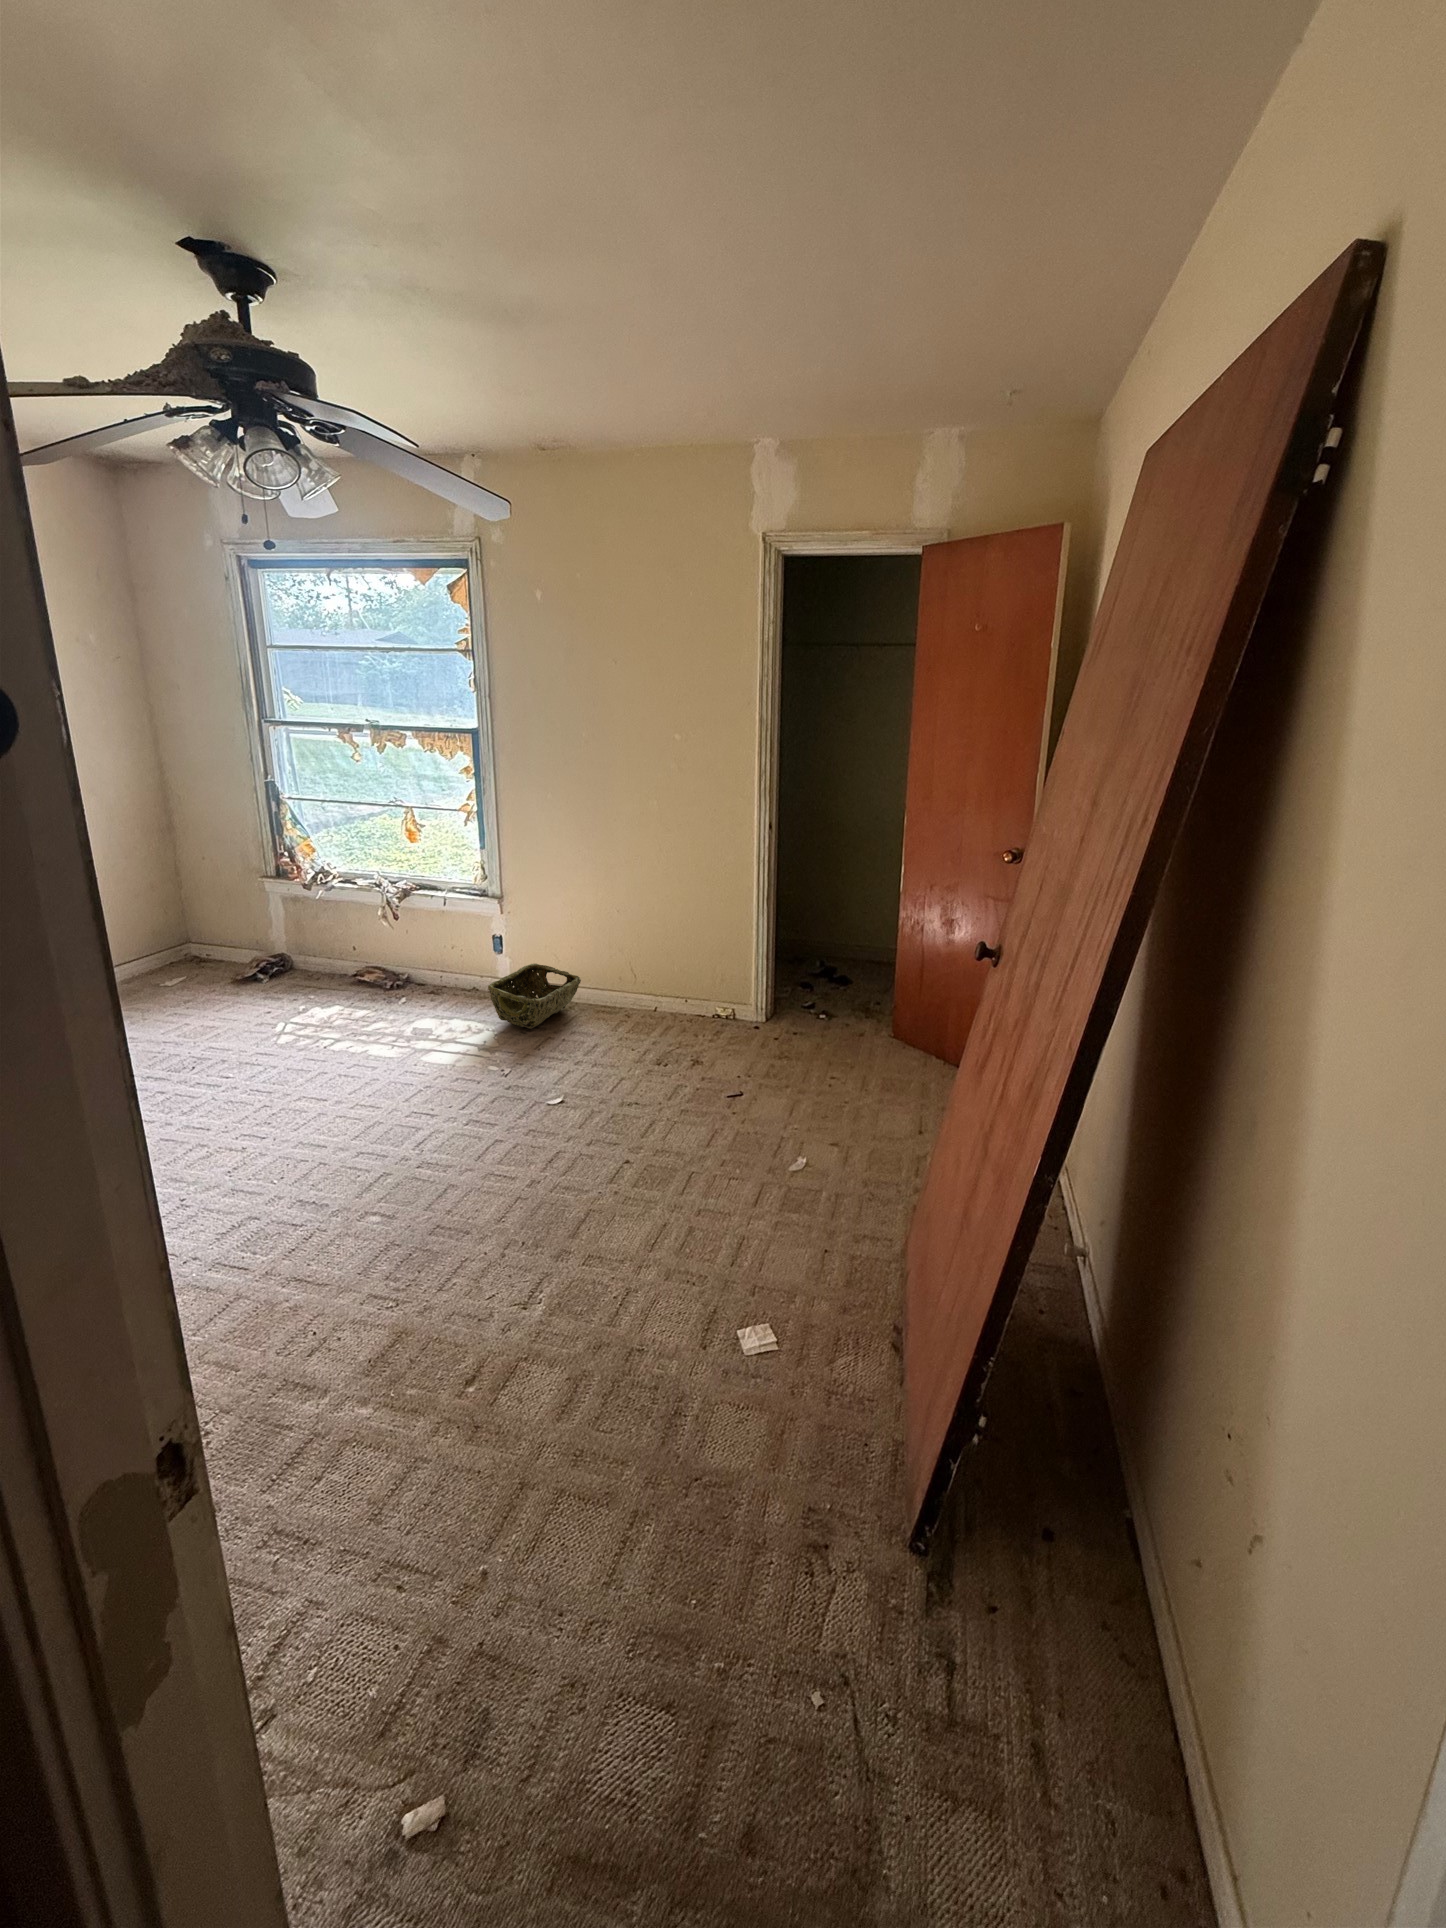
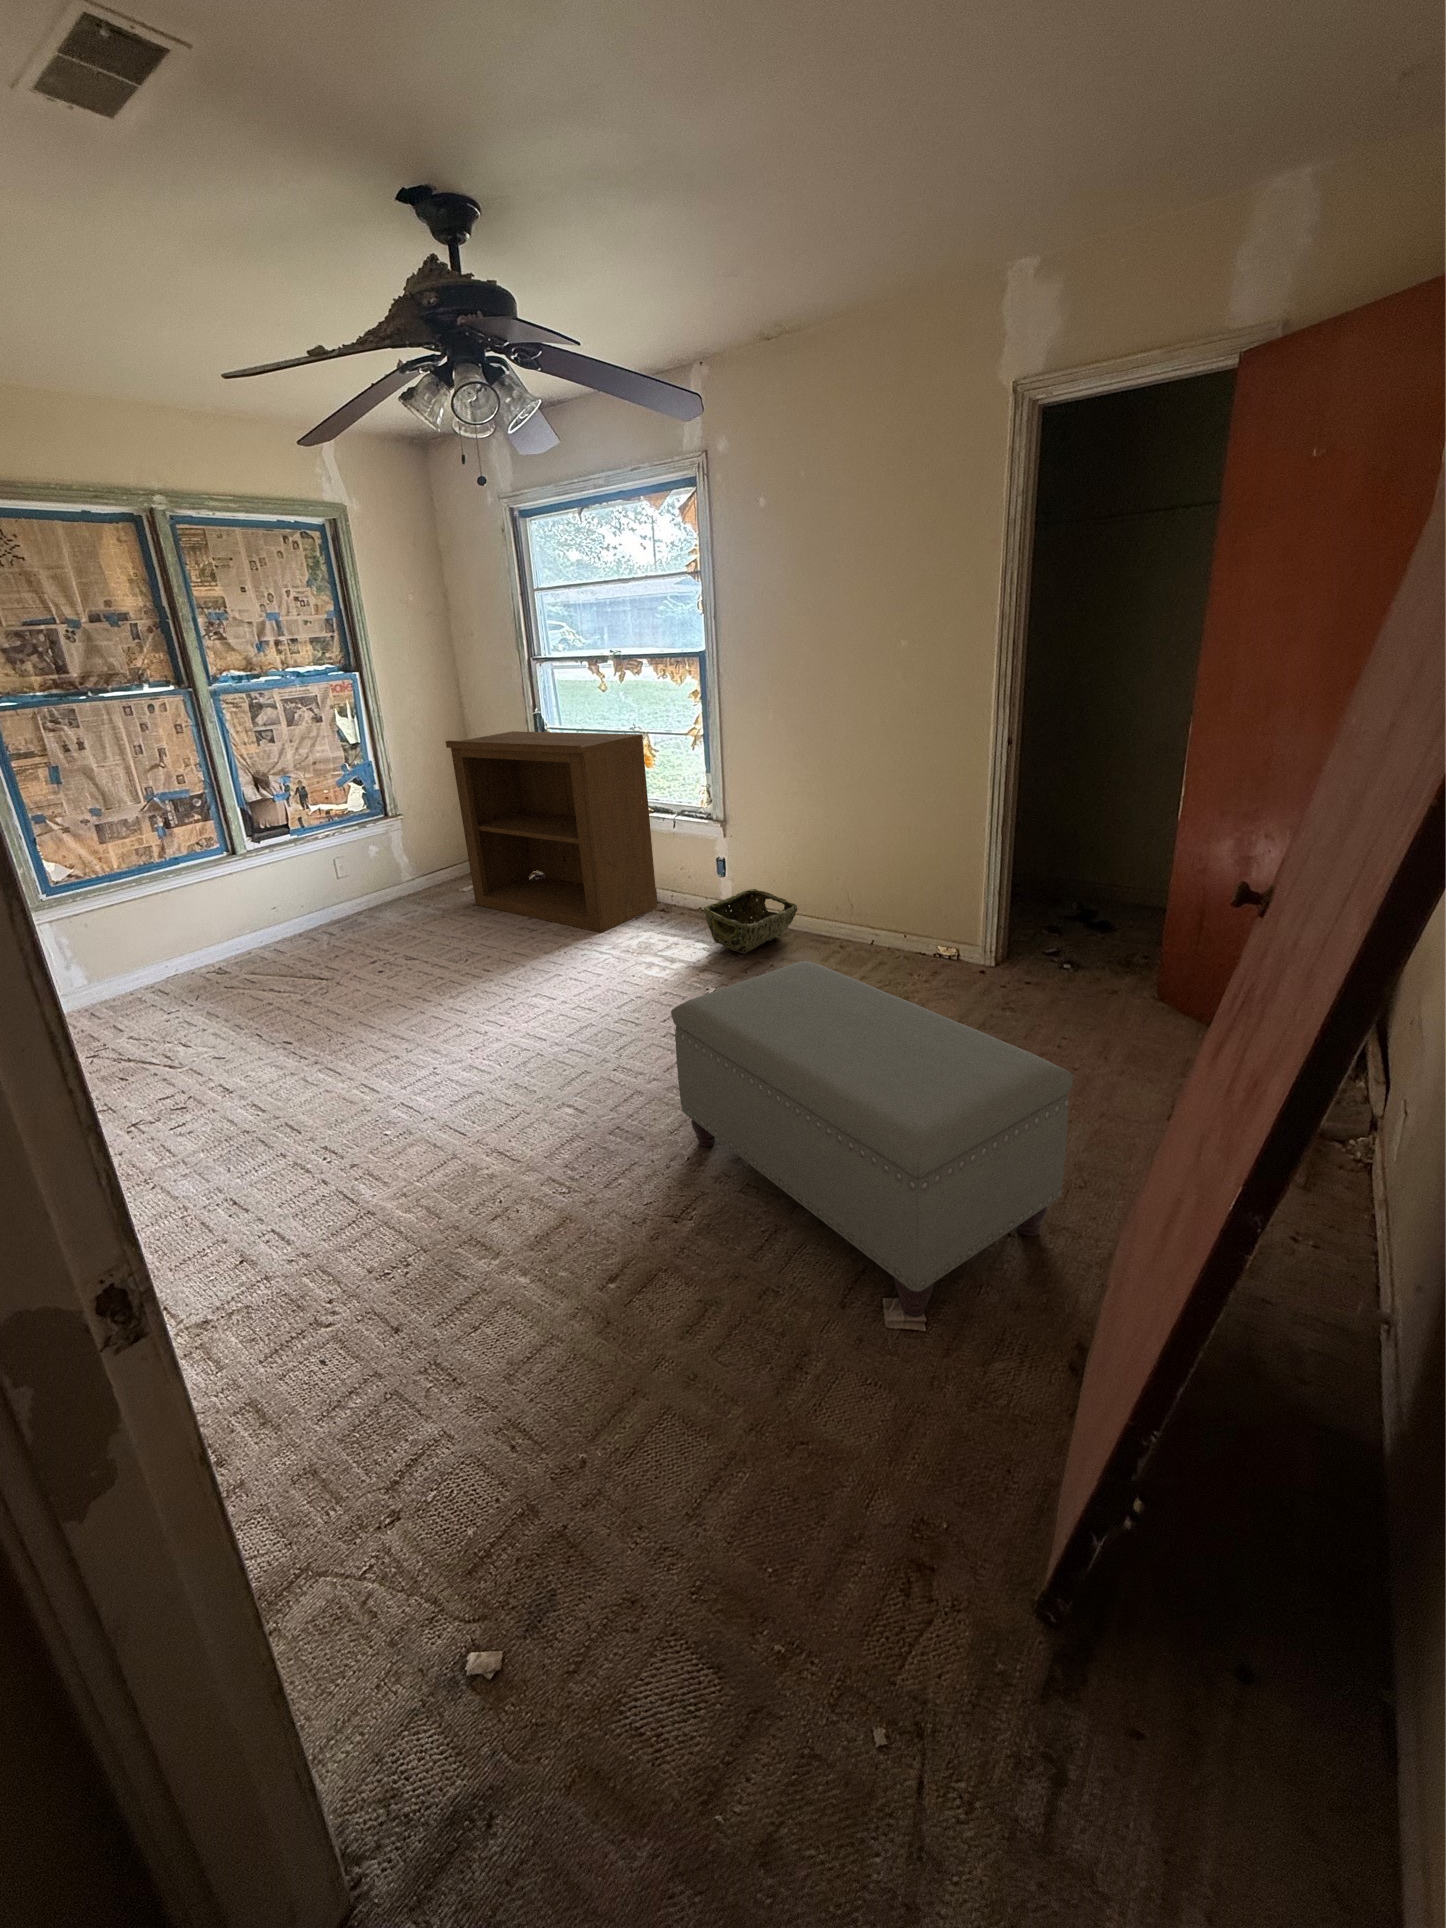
bookshelf: none [151,801,425,1020] -> present [446,731,657,933]
ottoman: none [502,1030,867,1336] -> present [671,961,1074,1316]

